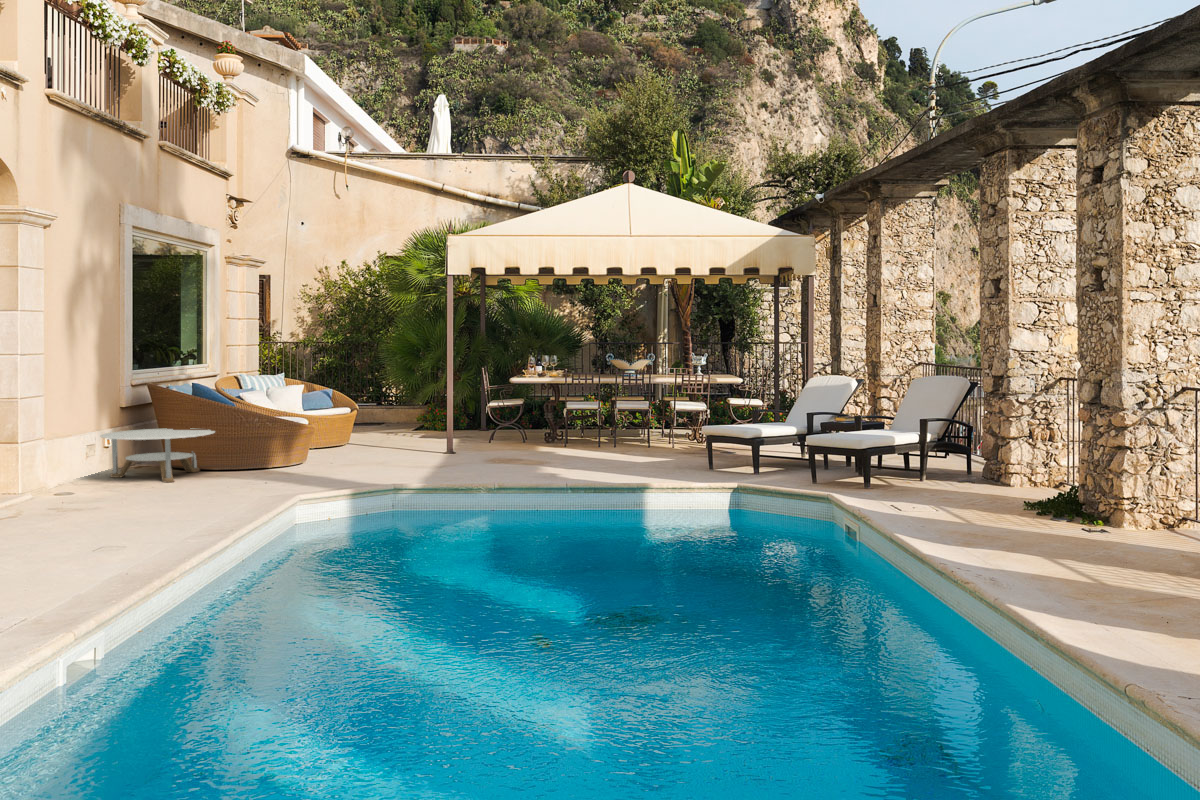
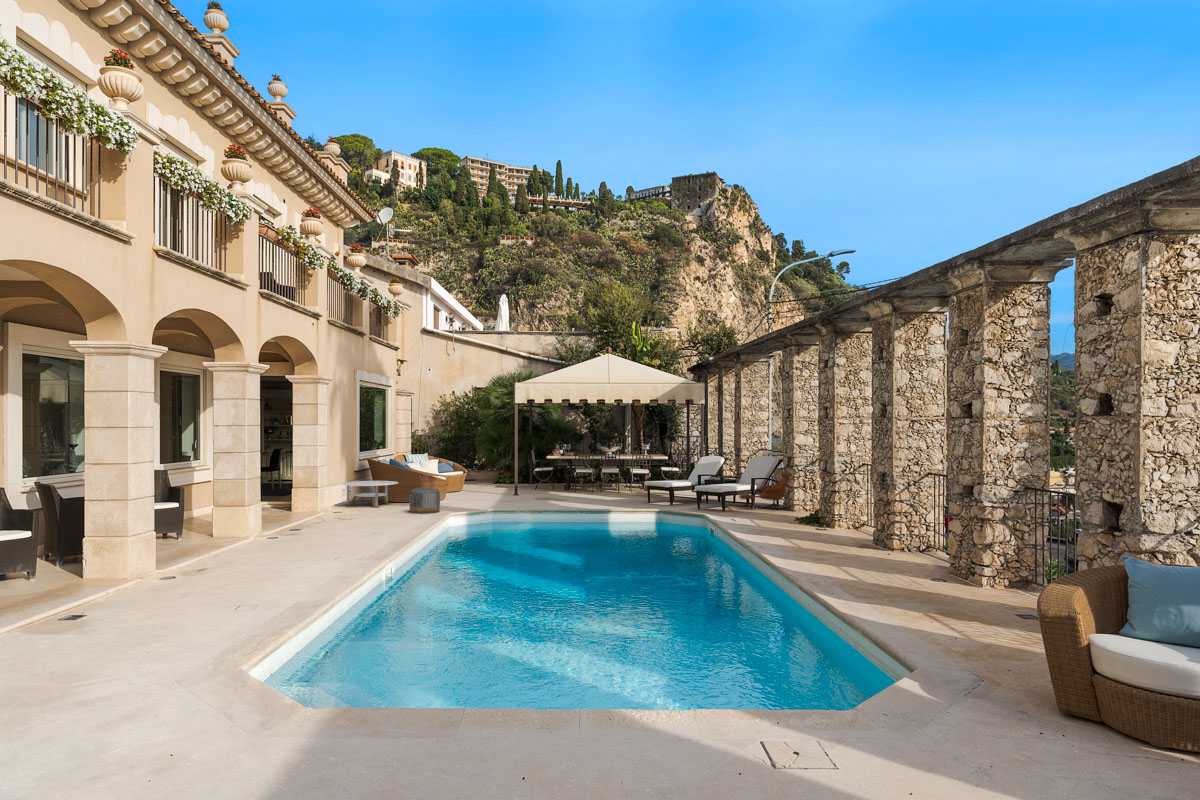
lounge chair: none [889,405,999,484] -> present [739,471,790,508]
pouf: none [228,443,291,496] -> present [410,488,440,514]

